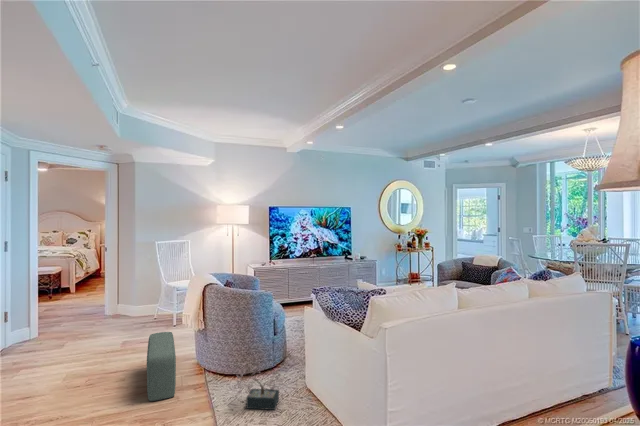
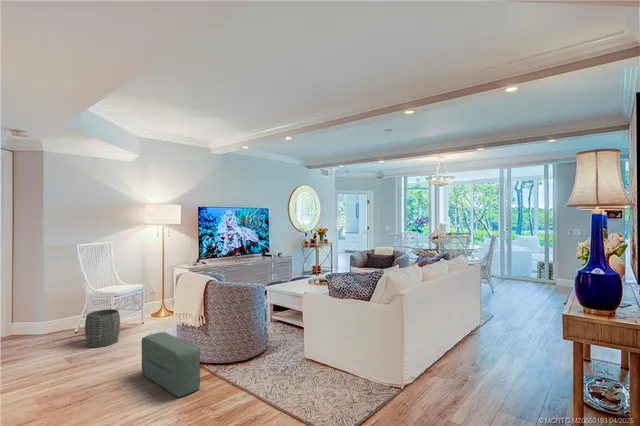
woven basket: none [143,302,173,336] -> present [85,309,120,348]
decorative plant: present [237,362,285,410] -> none [264,342,308,383]

